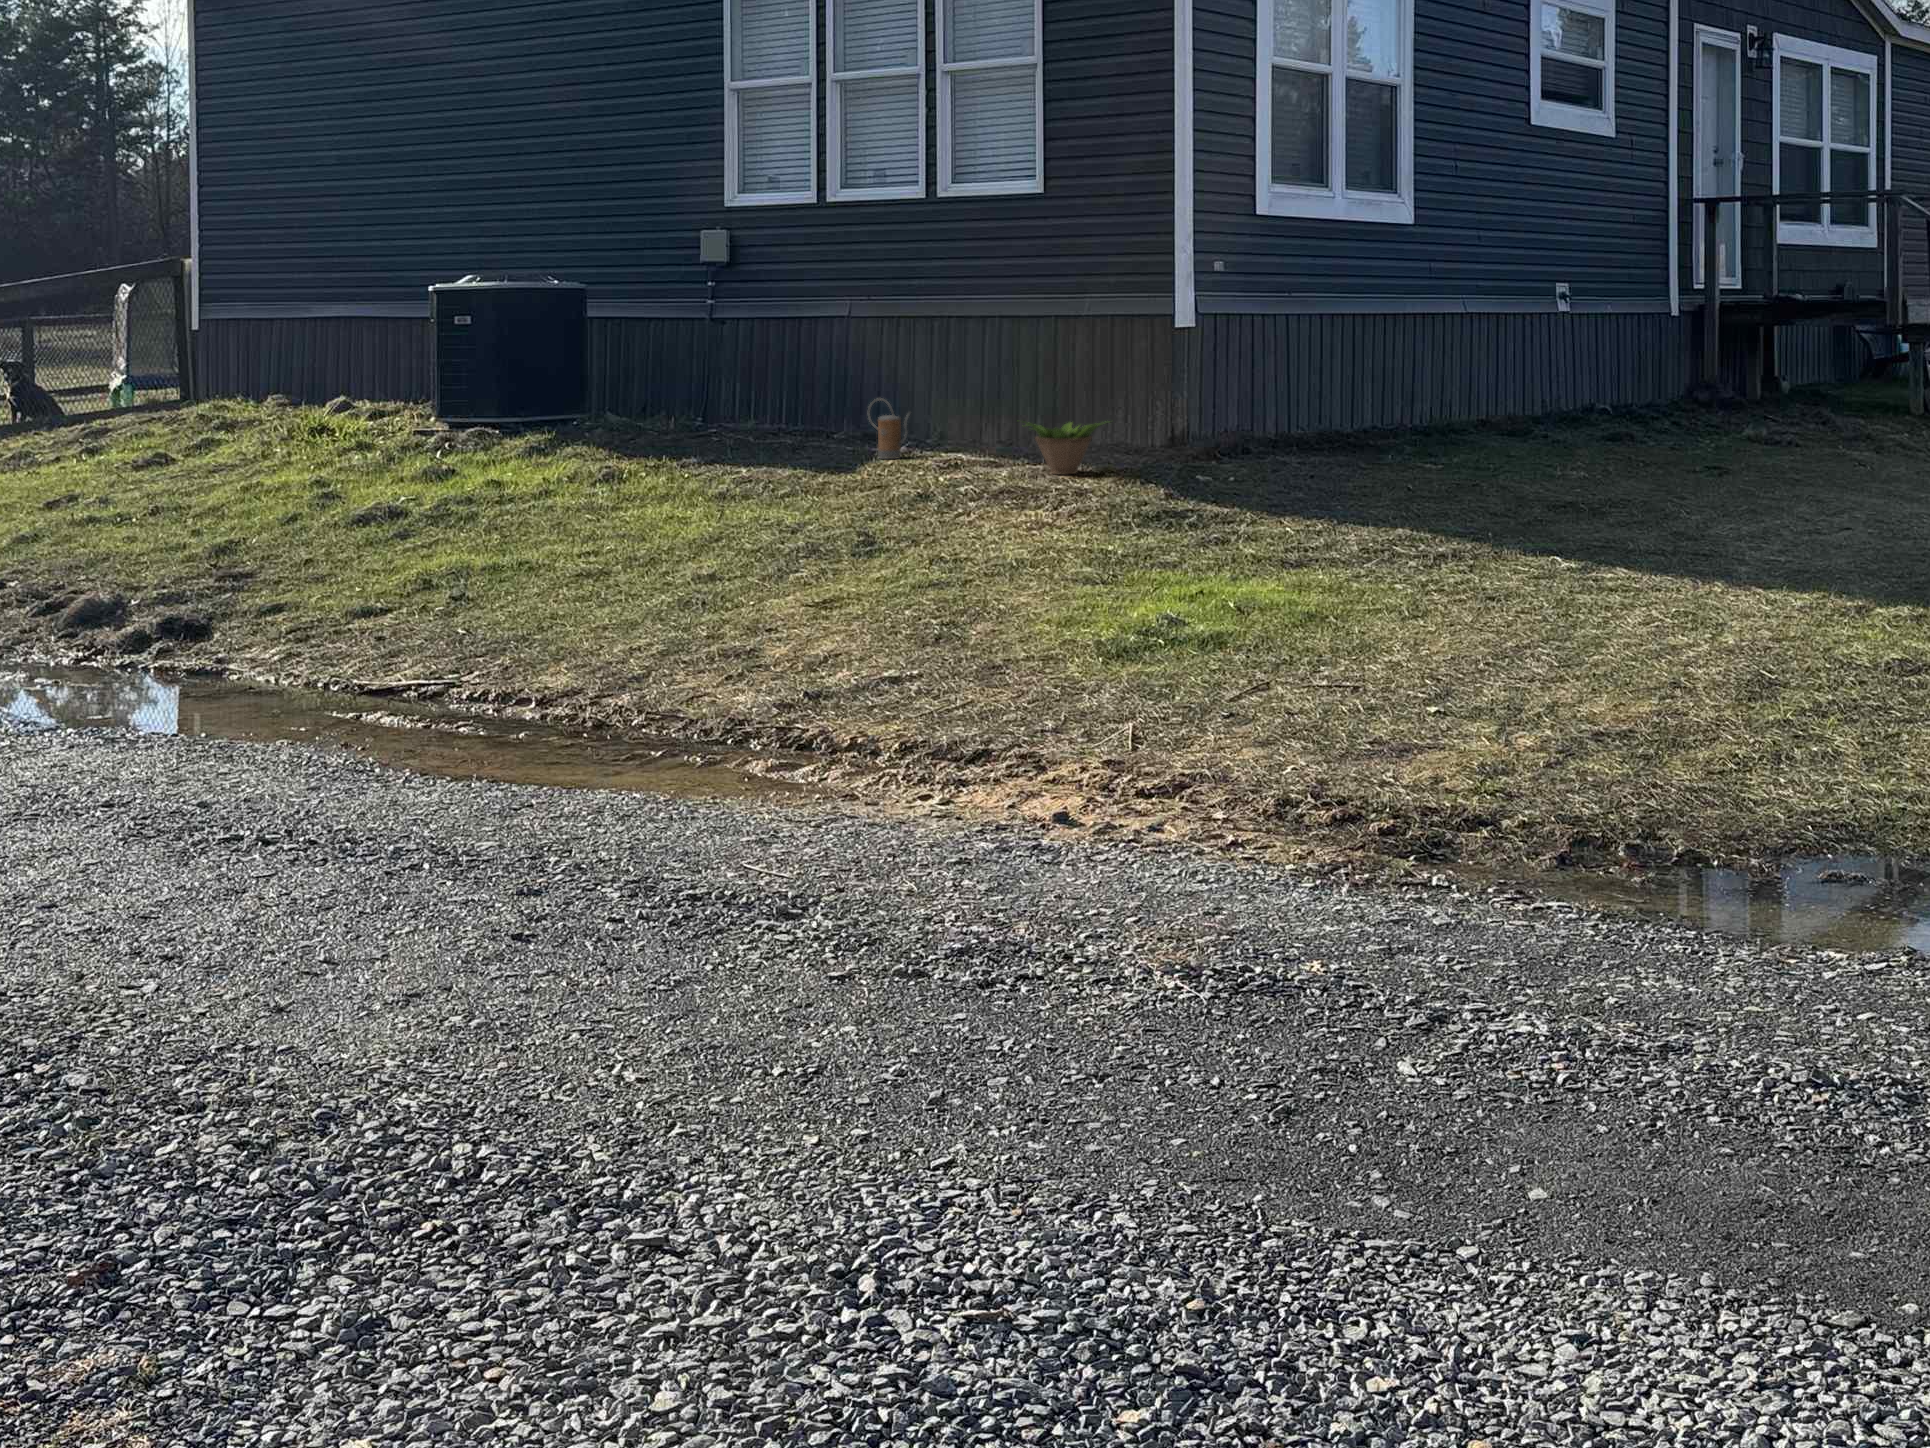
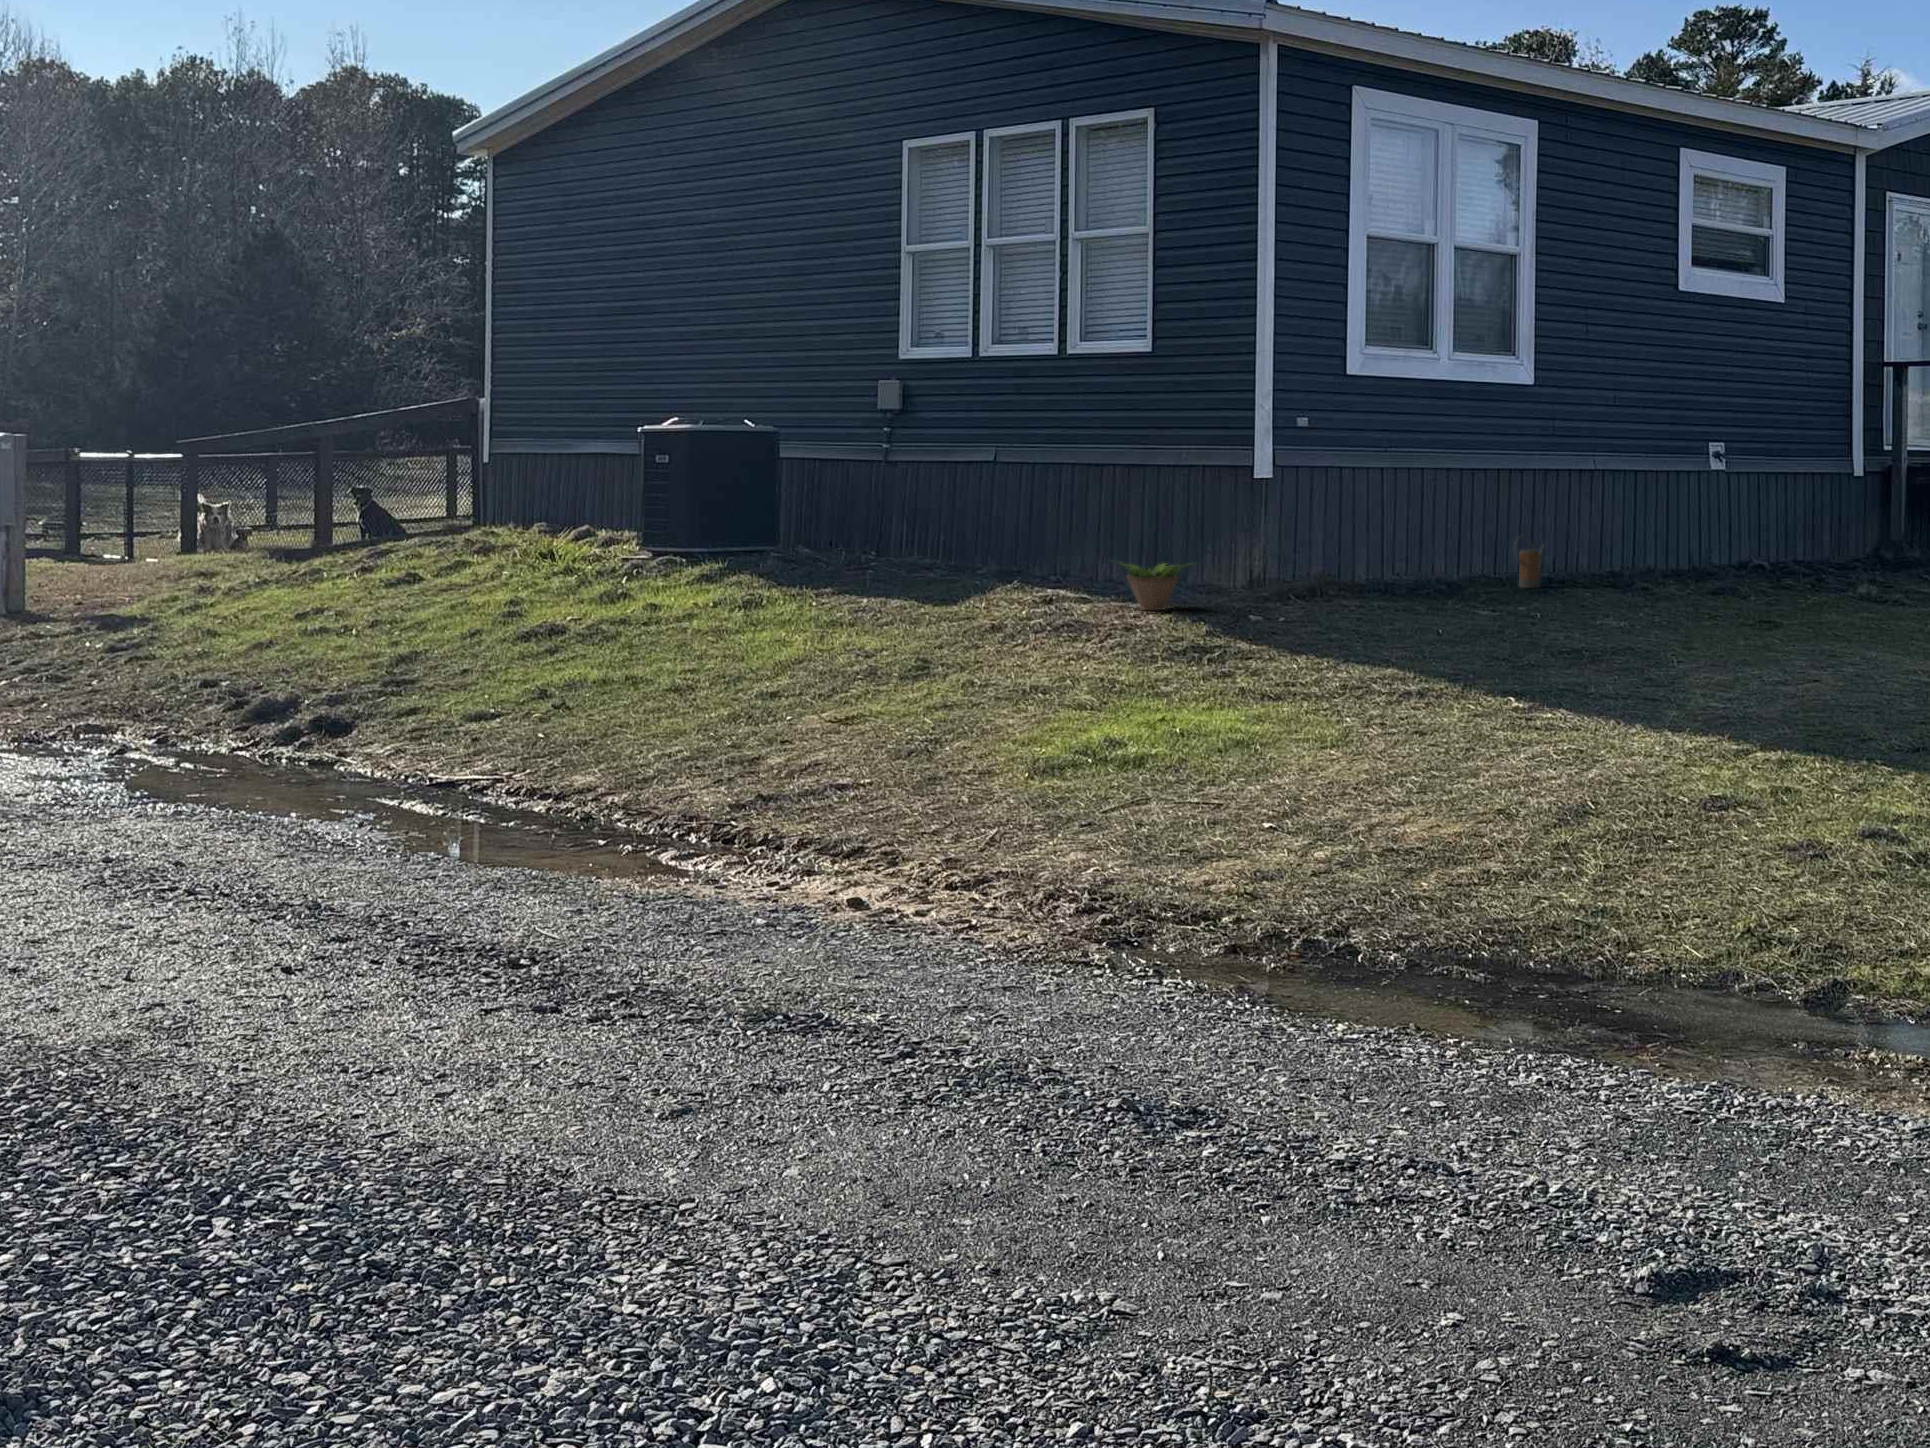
watering can: present [868,398,910,459] -> present [1514,535,1544,588]

